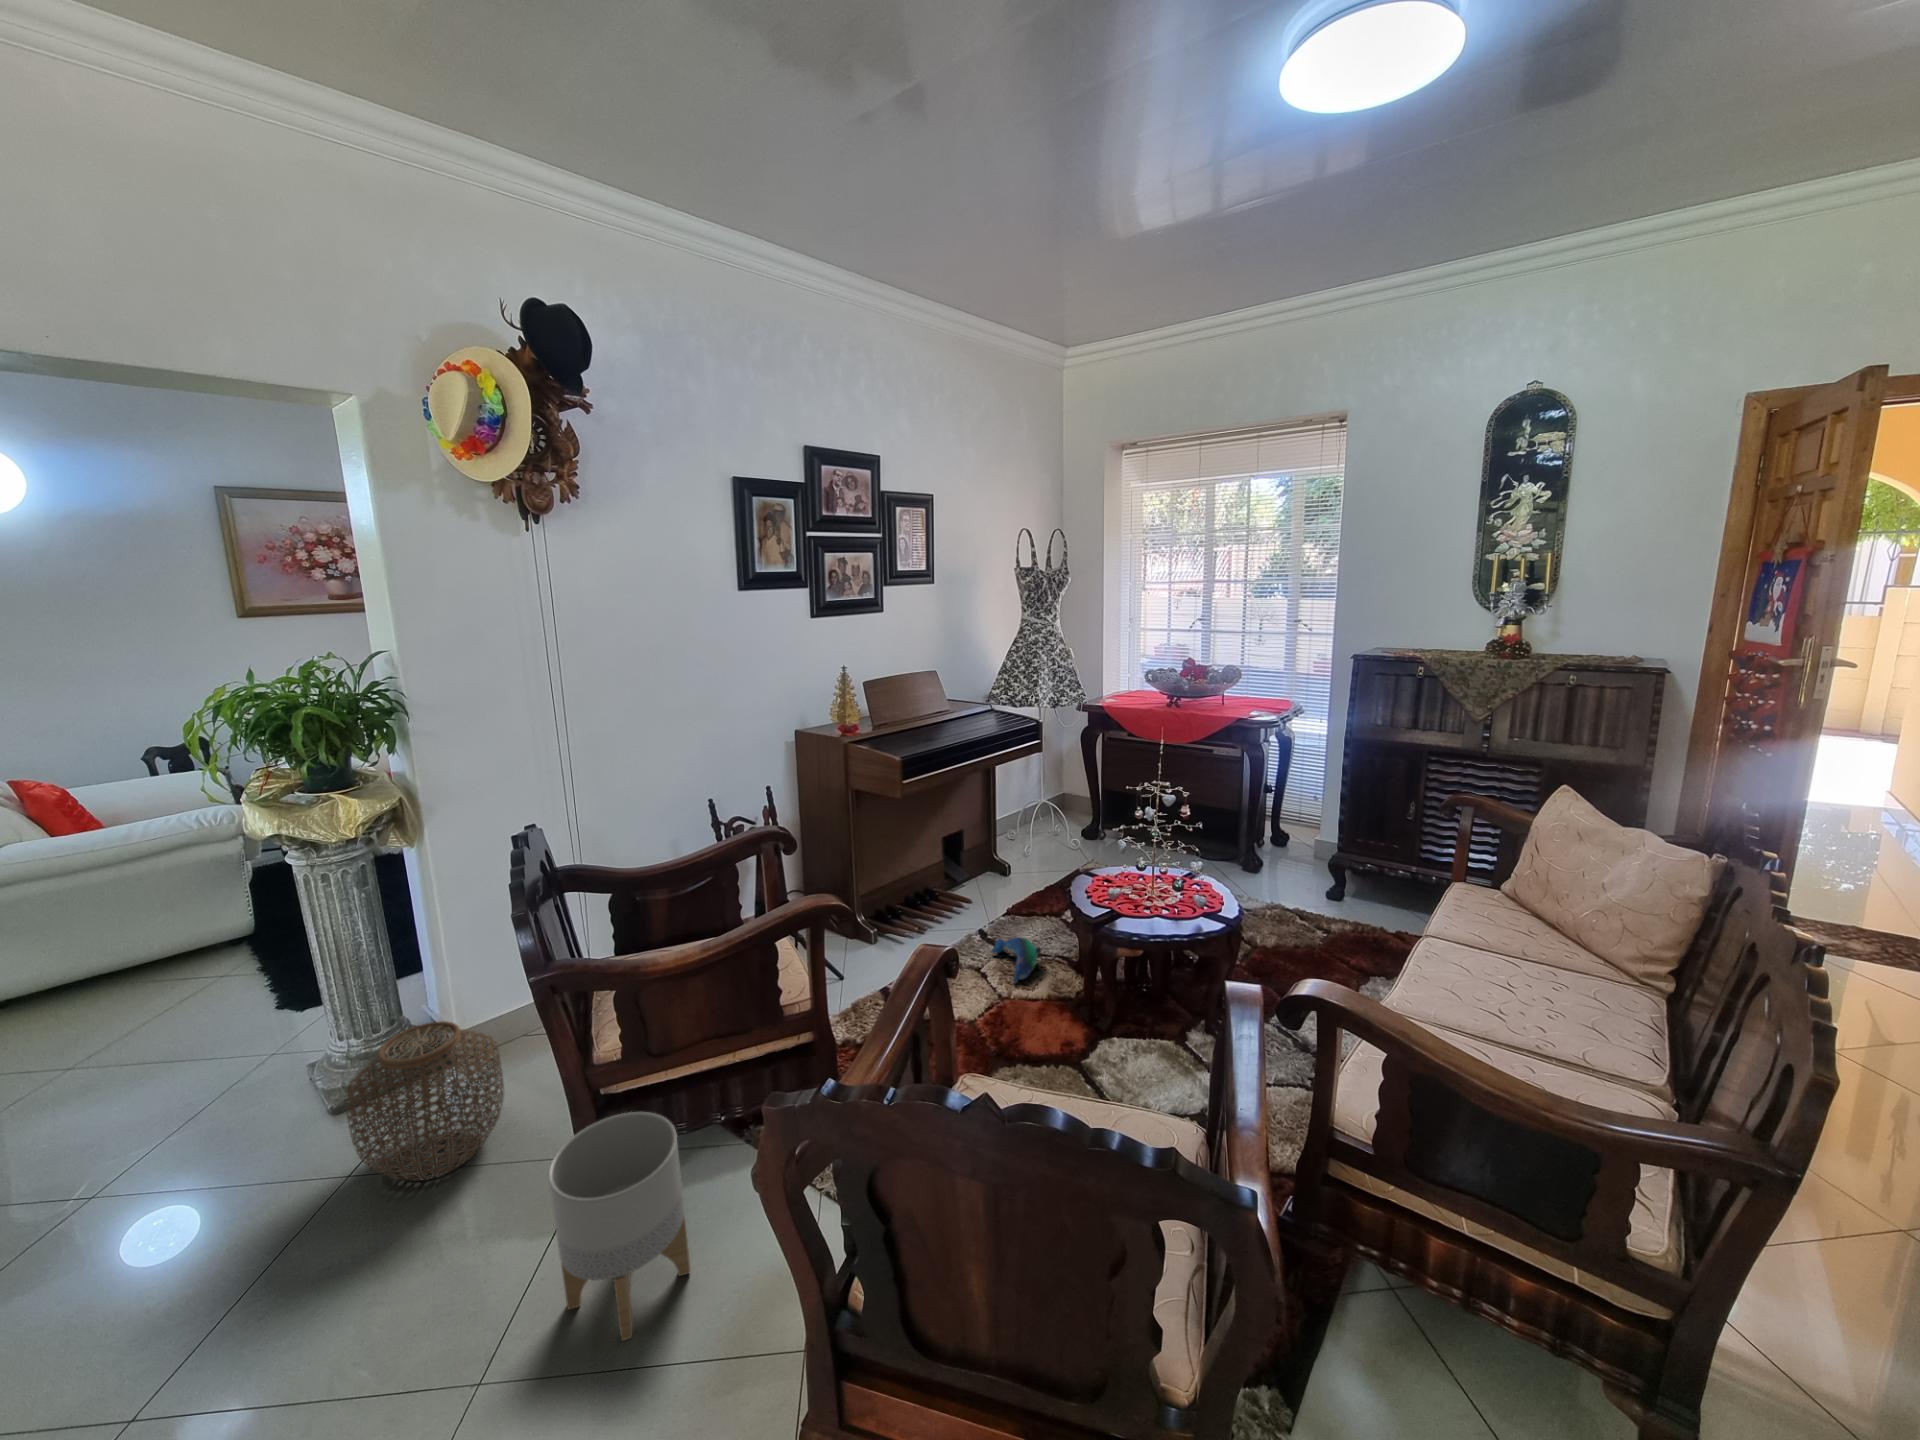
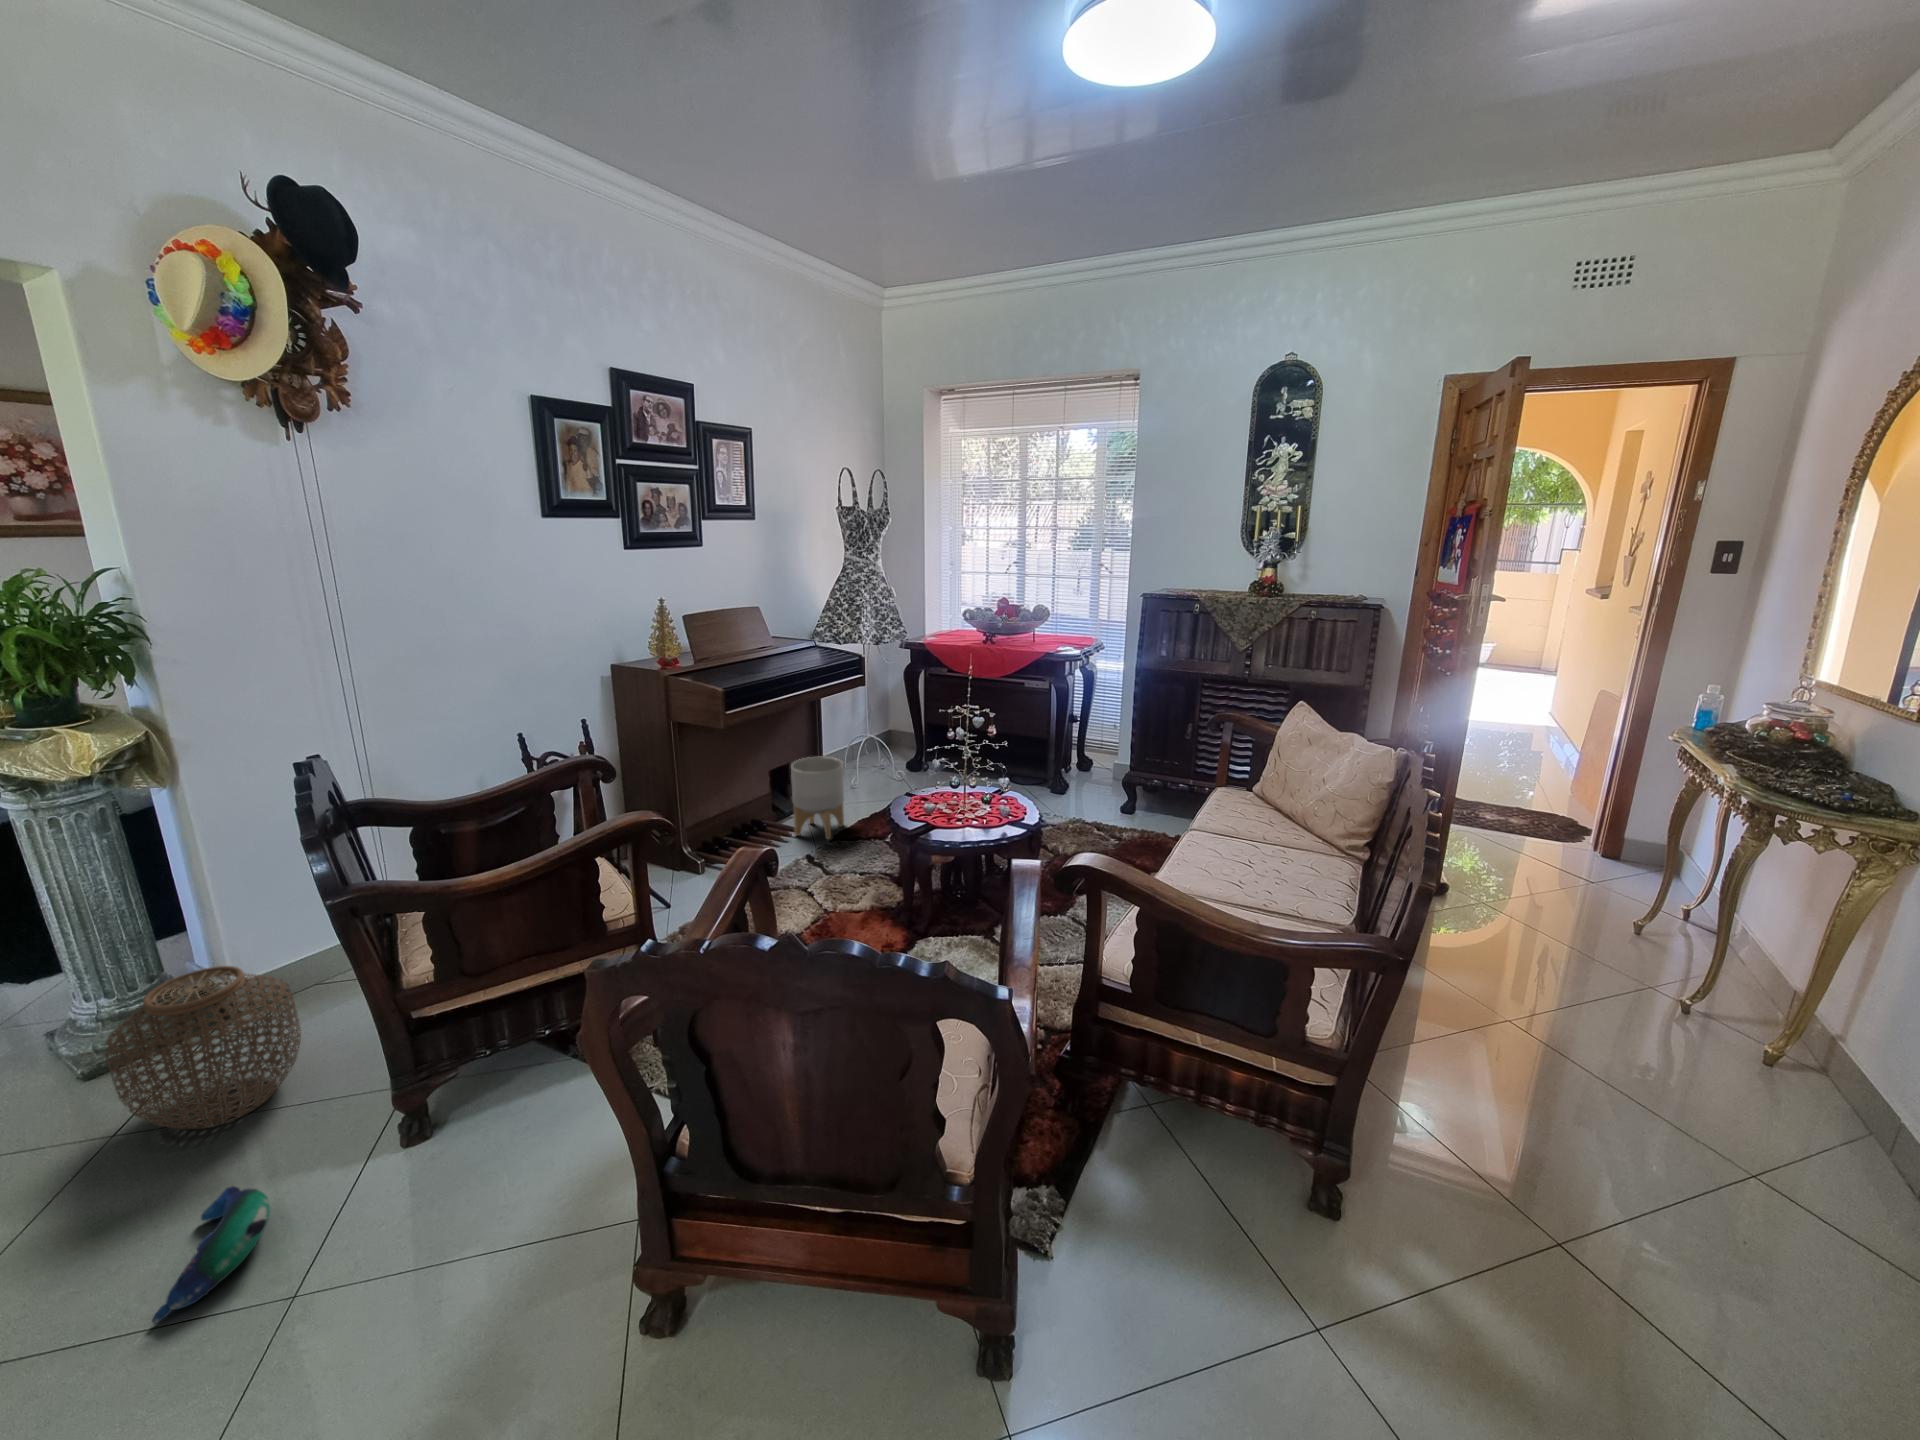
plush toy: present [992,937,1042,983] -> present [152,1186,270,1323]
planter: present [549,1112,690,1341] -> present [791,757,844,839]

